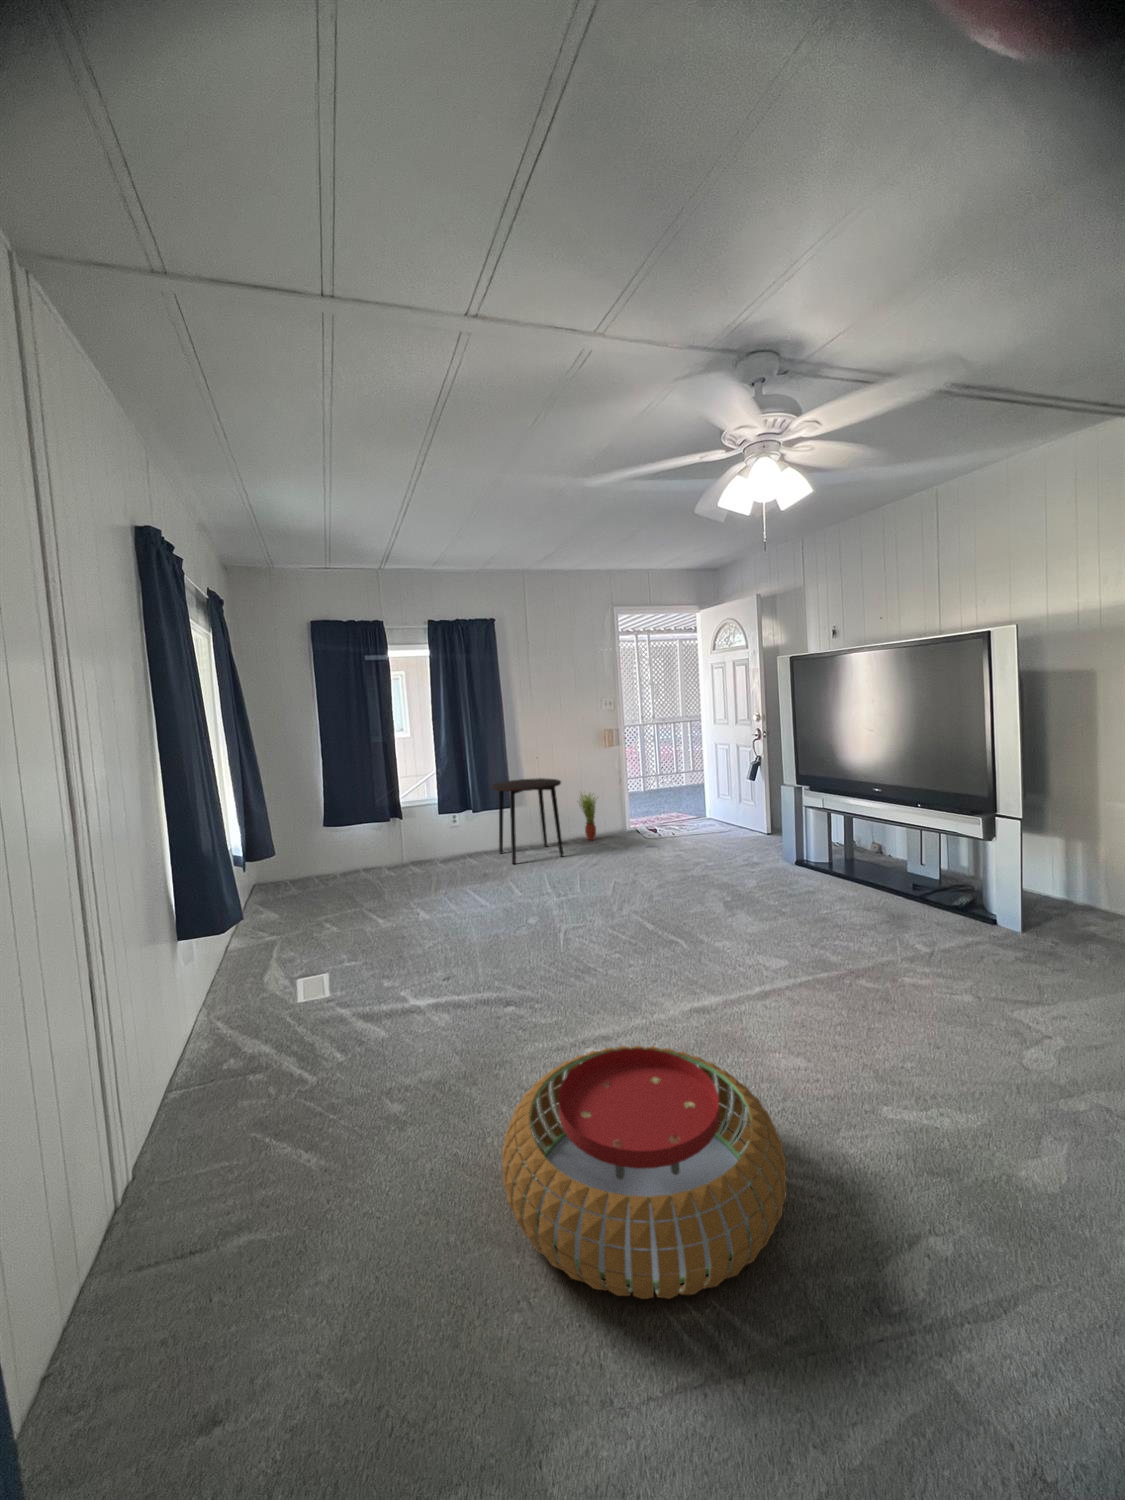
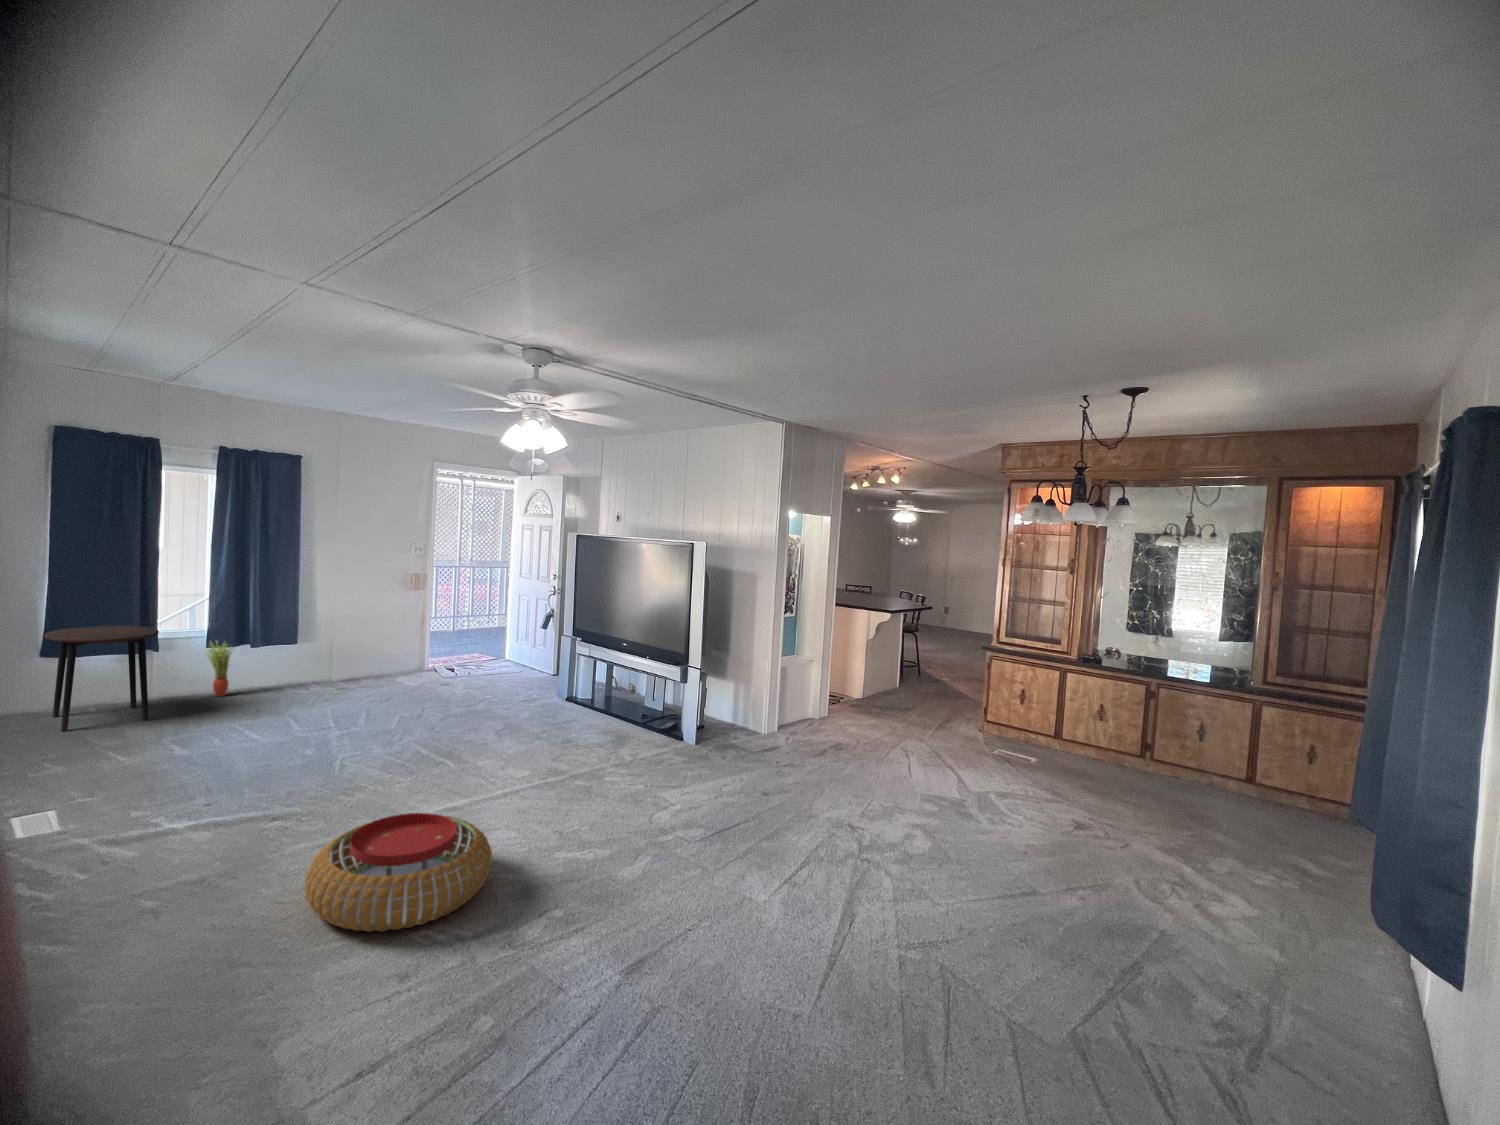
side table: present [492,778,564,864] -> present [44,626,159,731]
potted plant: present [579,793,598,840] -> present [207,641,232,696]

